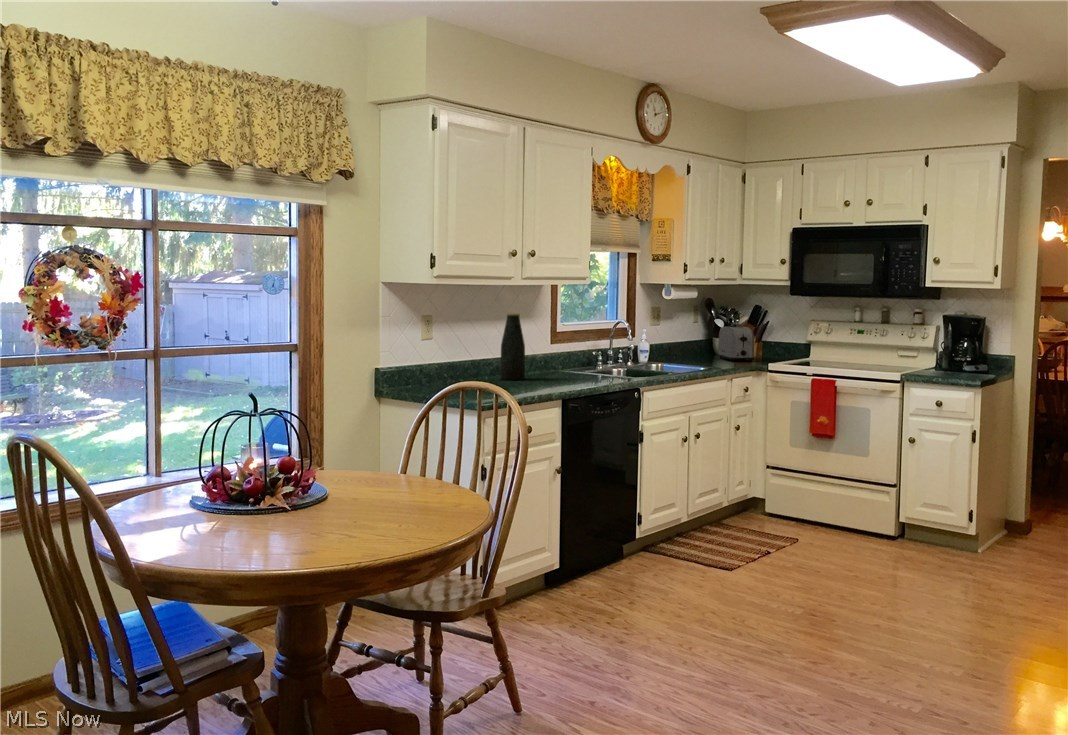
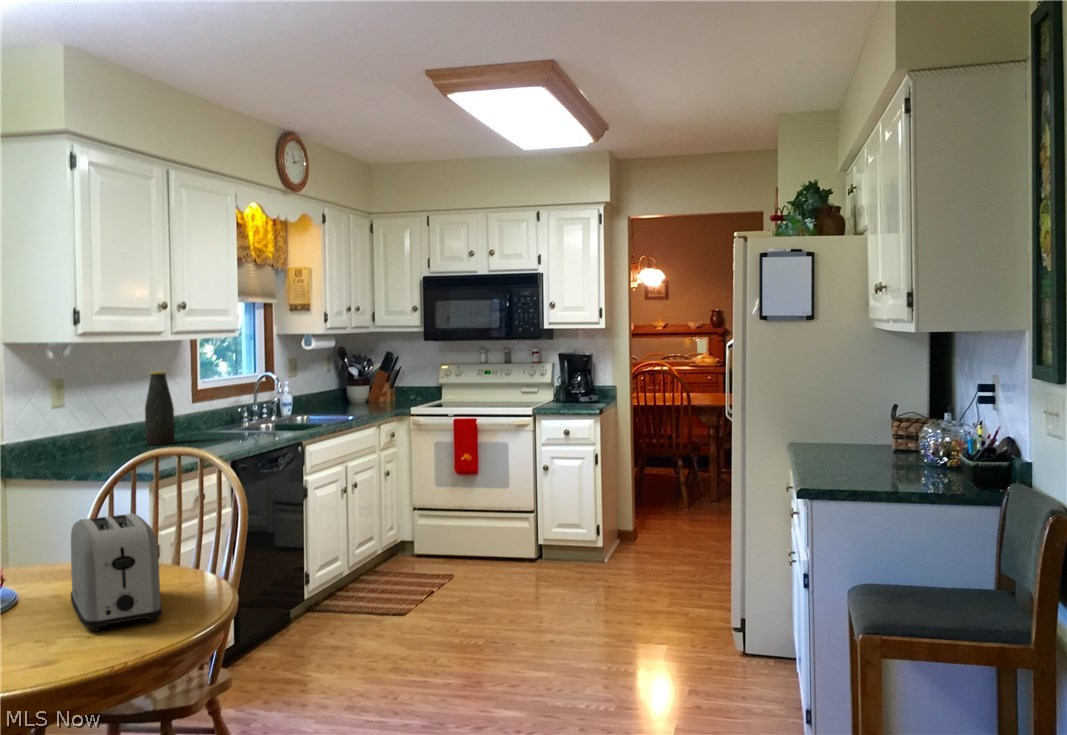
toaster: present [717,327,754,362] -> present [71,513,163,631]

